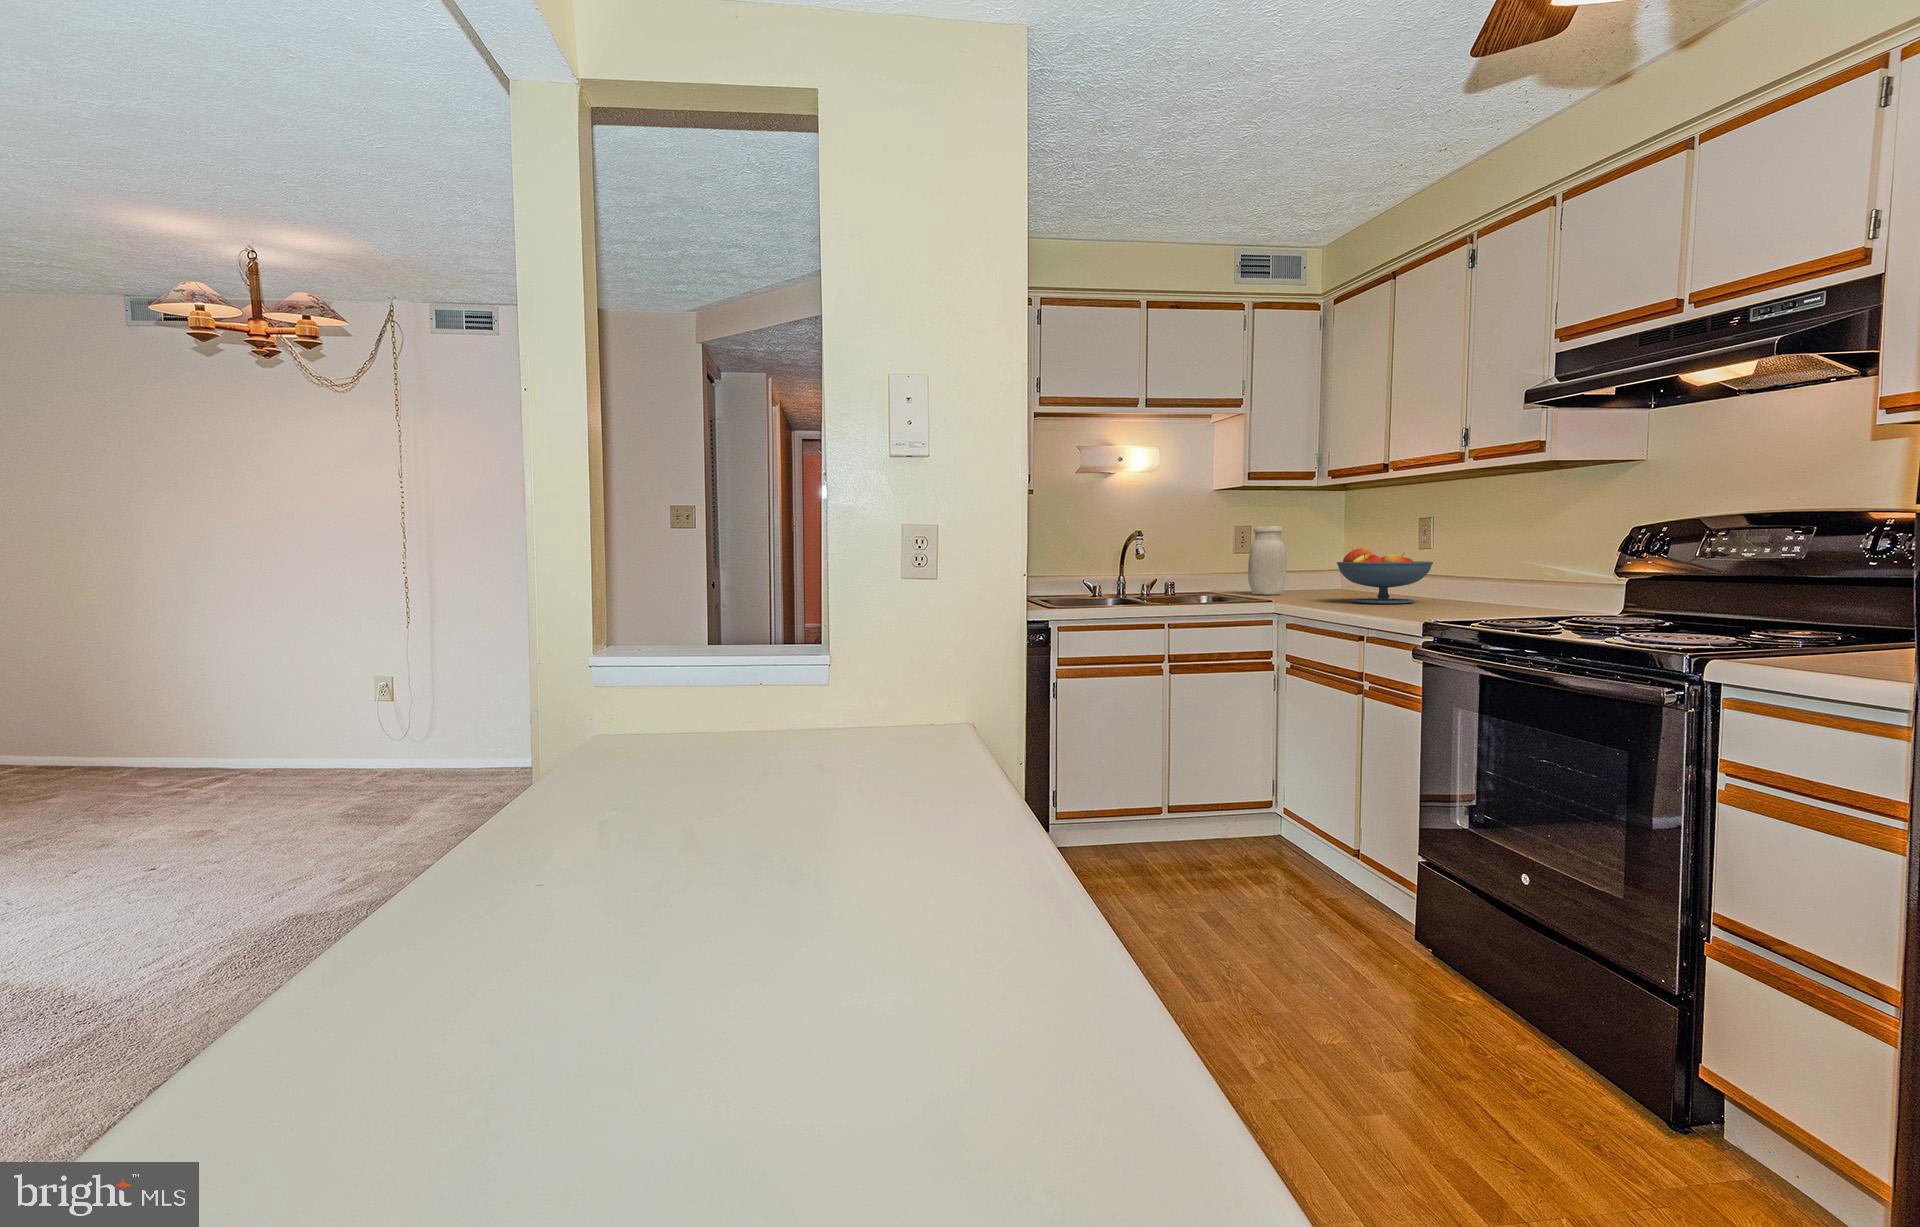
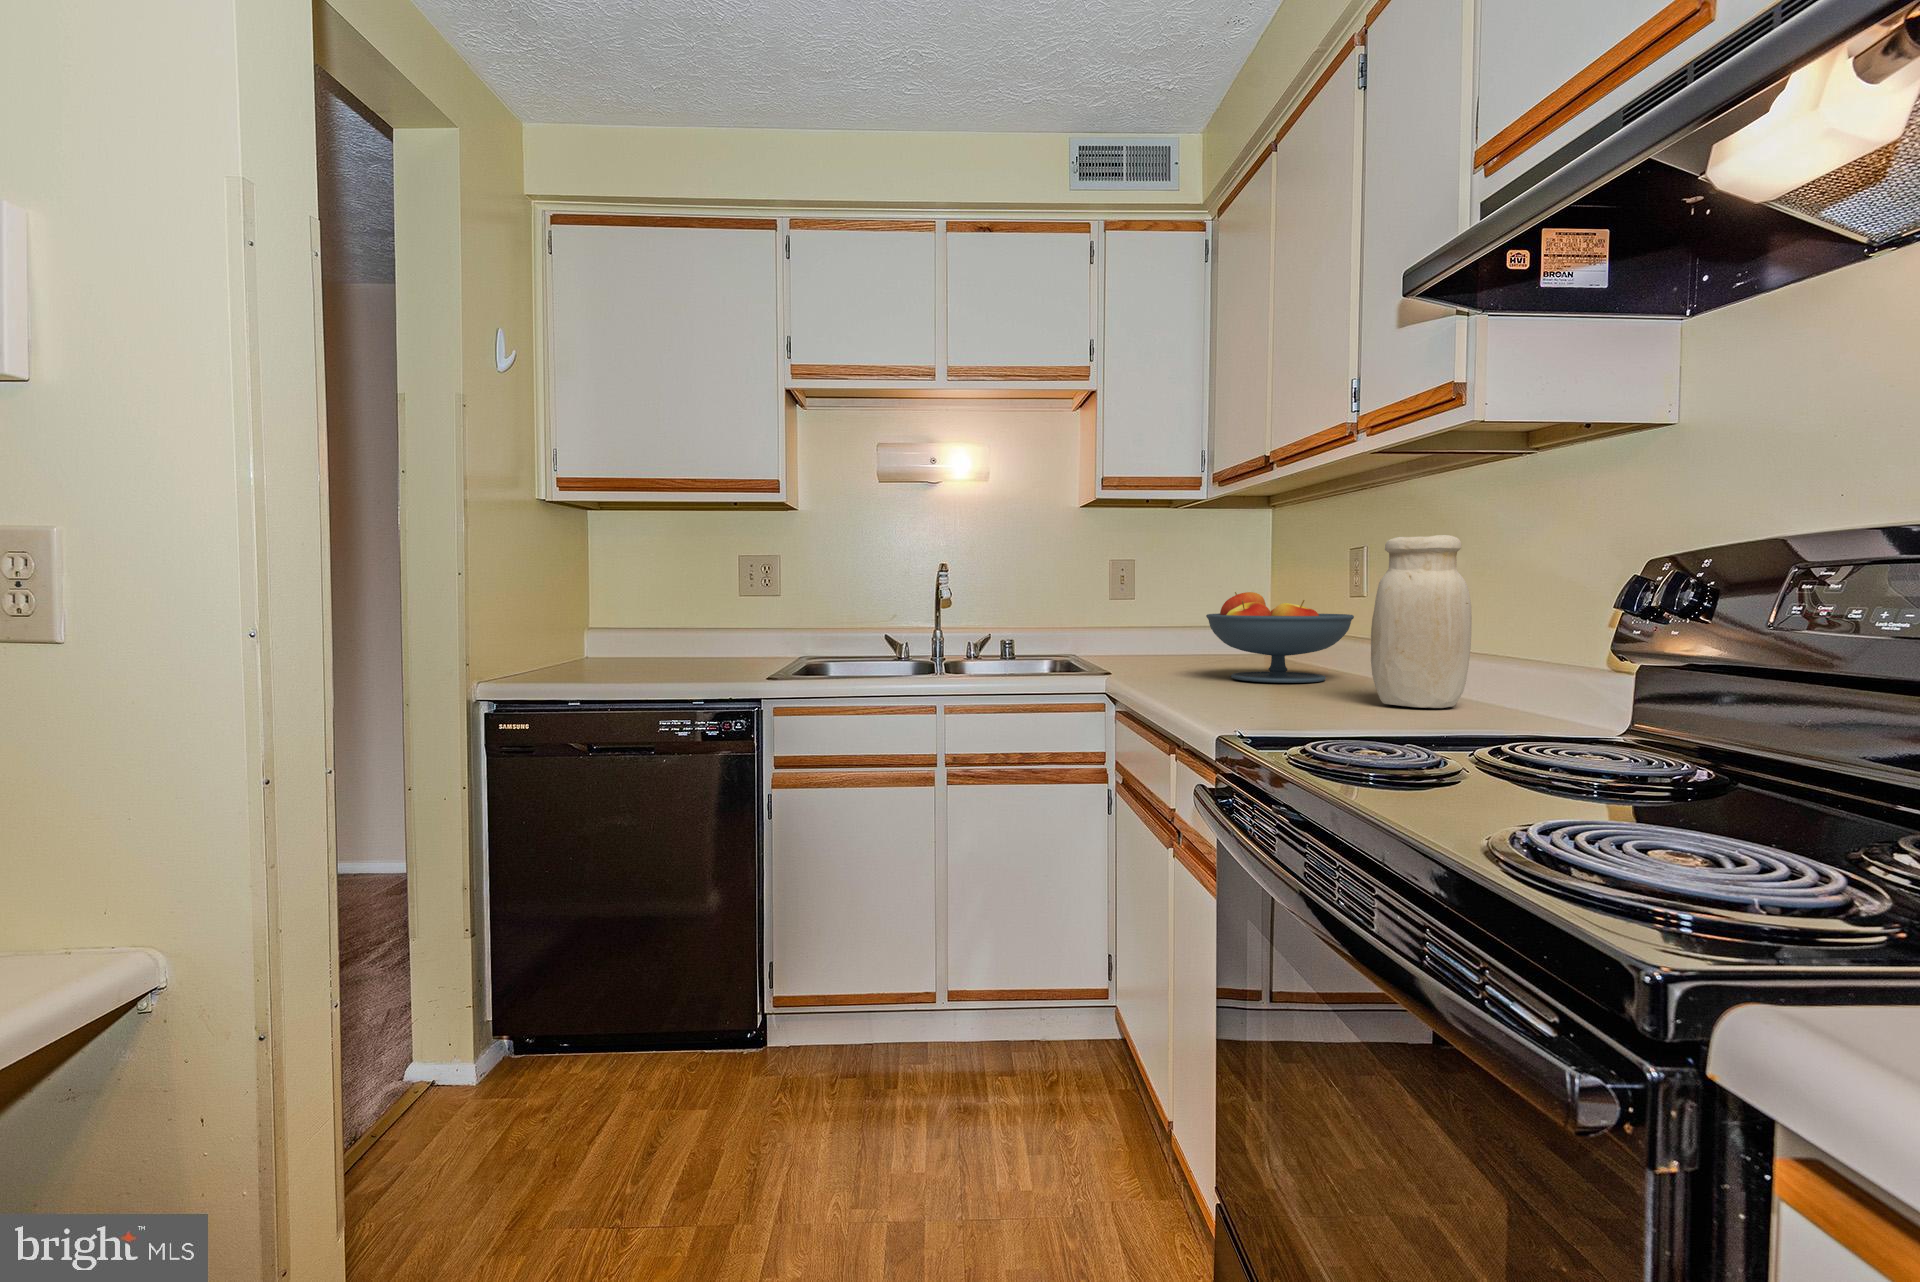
jar: present [1248,526,1287,595] -> present [1371,535,1472,708]

